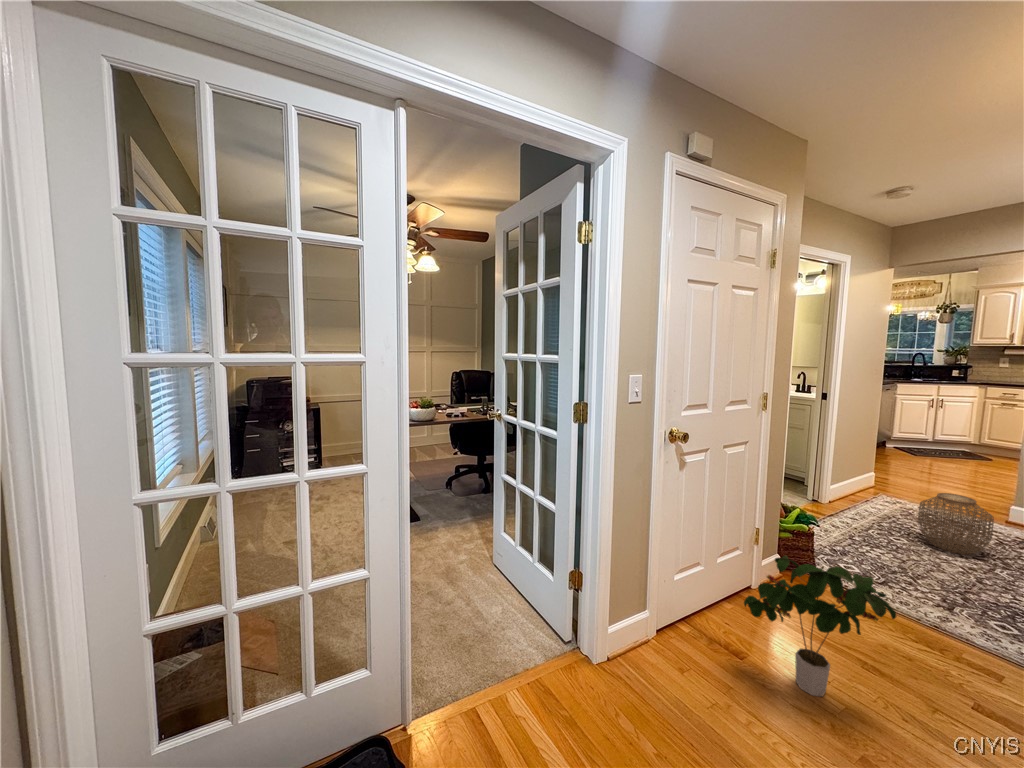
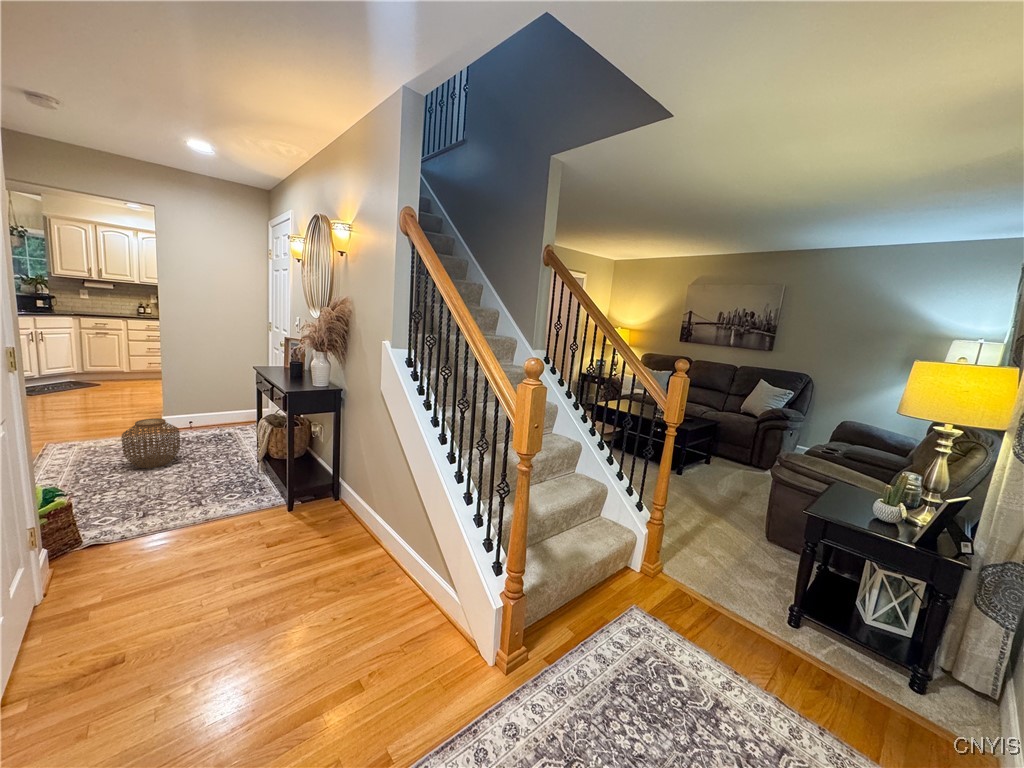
potted plant: present [744,556,897,696] -> none [111,500,240,629]

